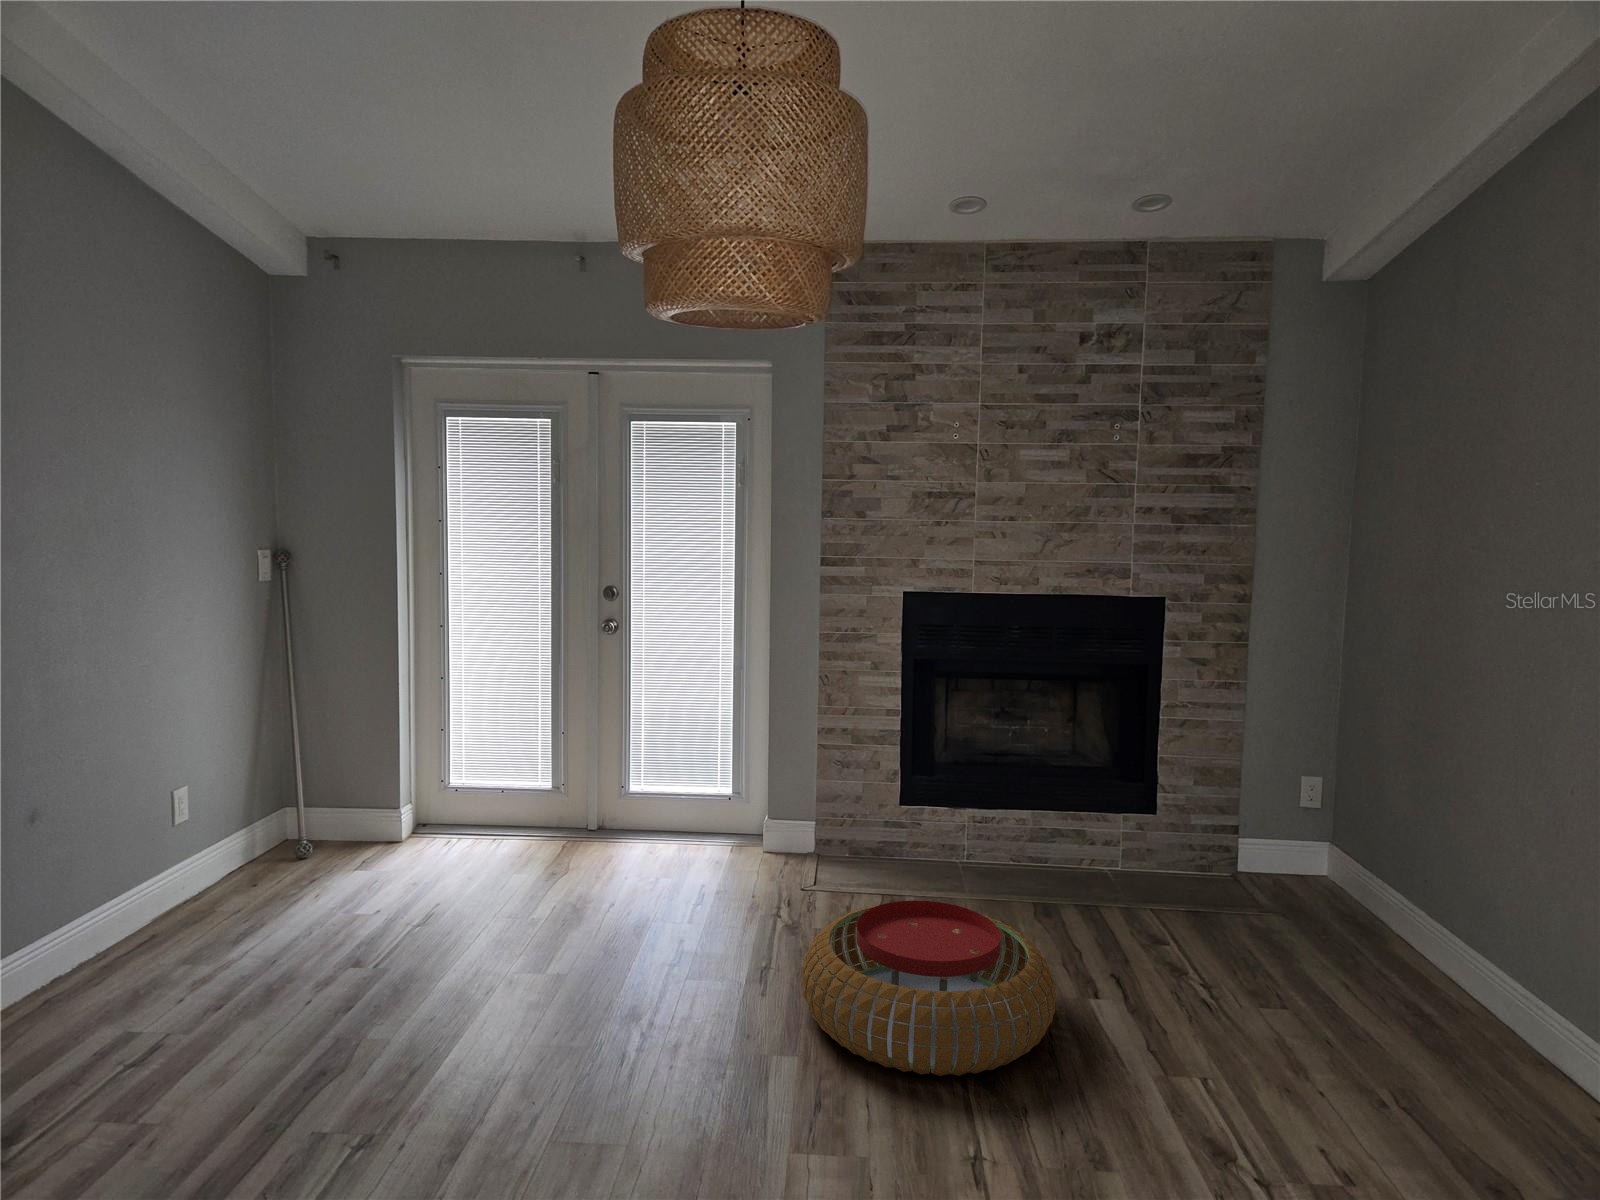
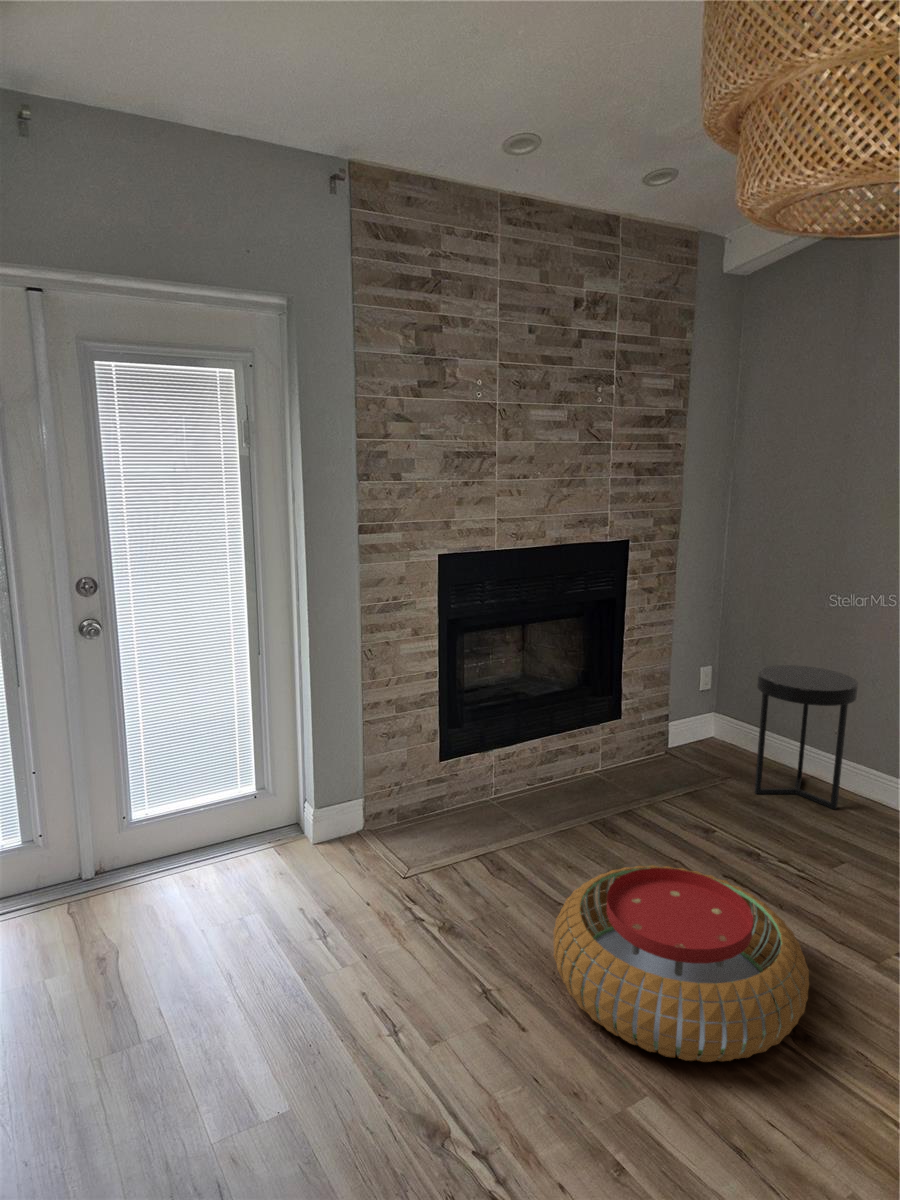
side table: none [1288,771,1435,973] -> present [755,665,858,809]

